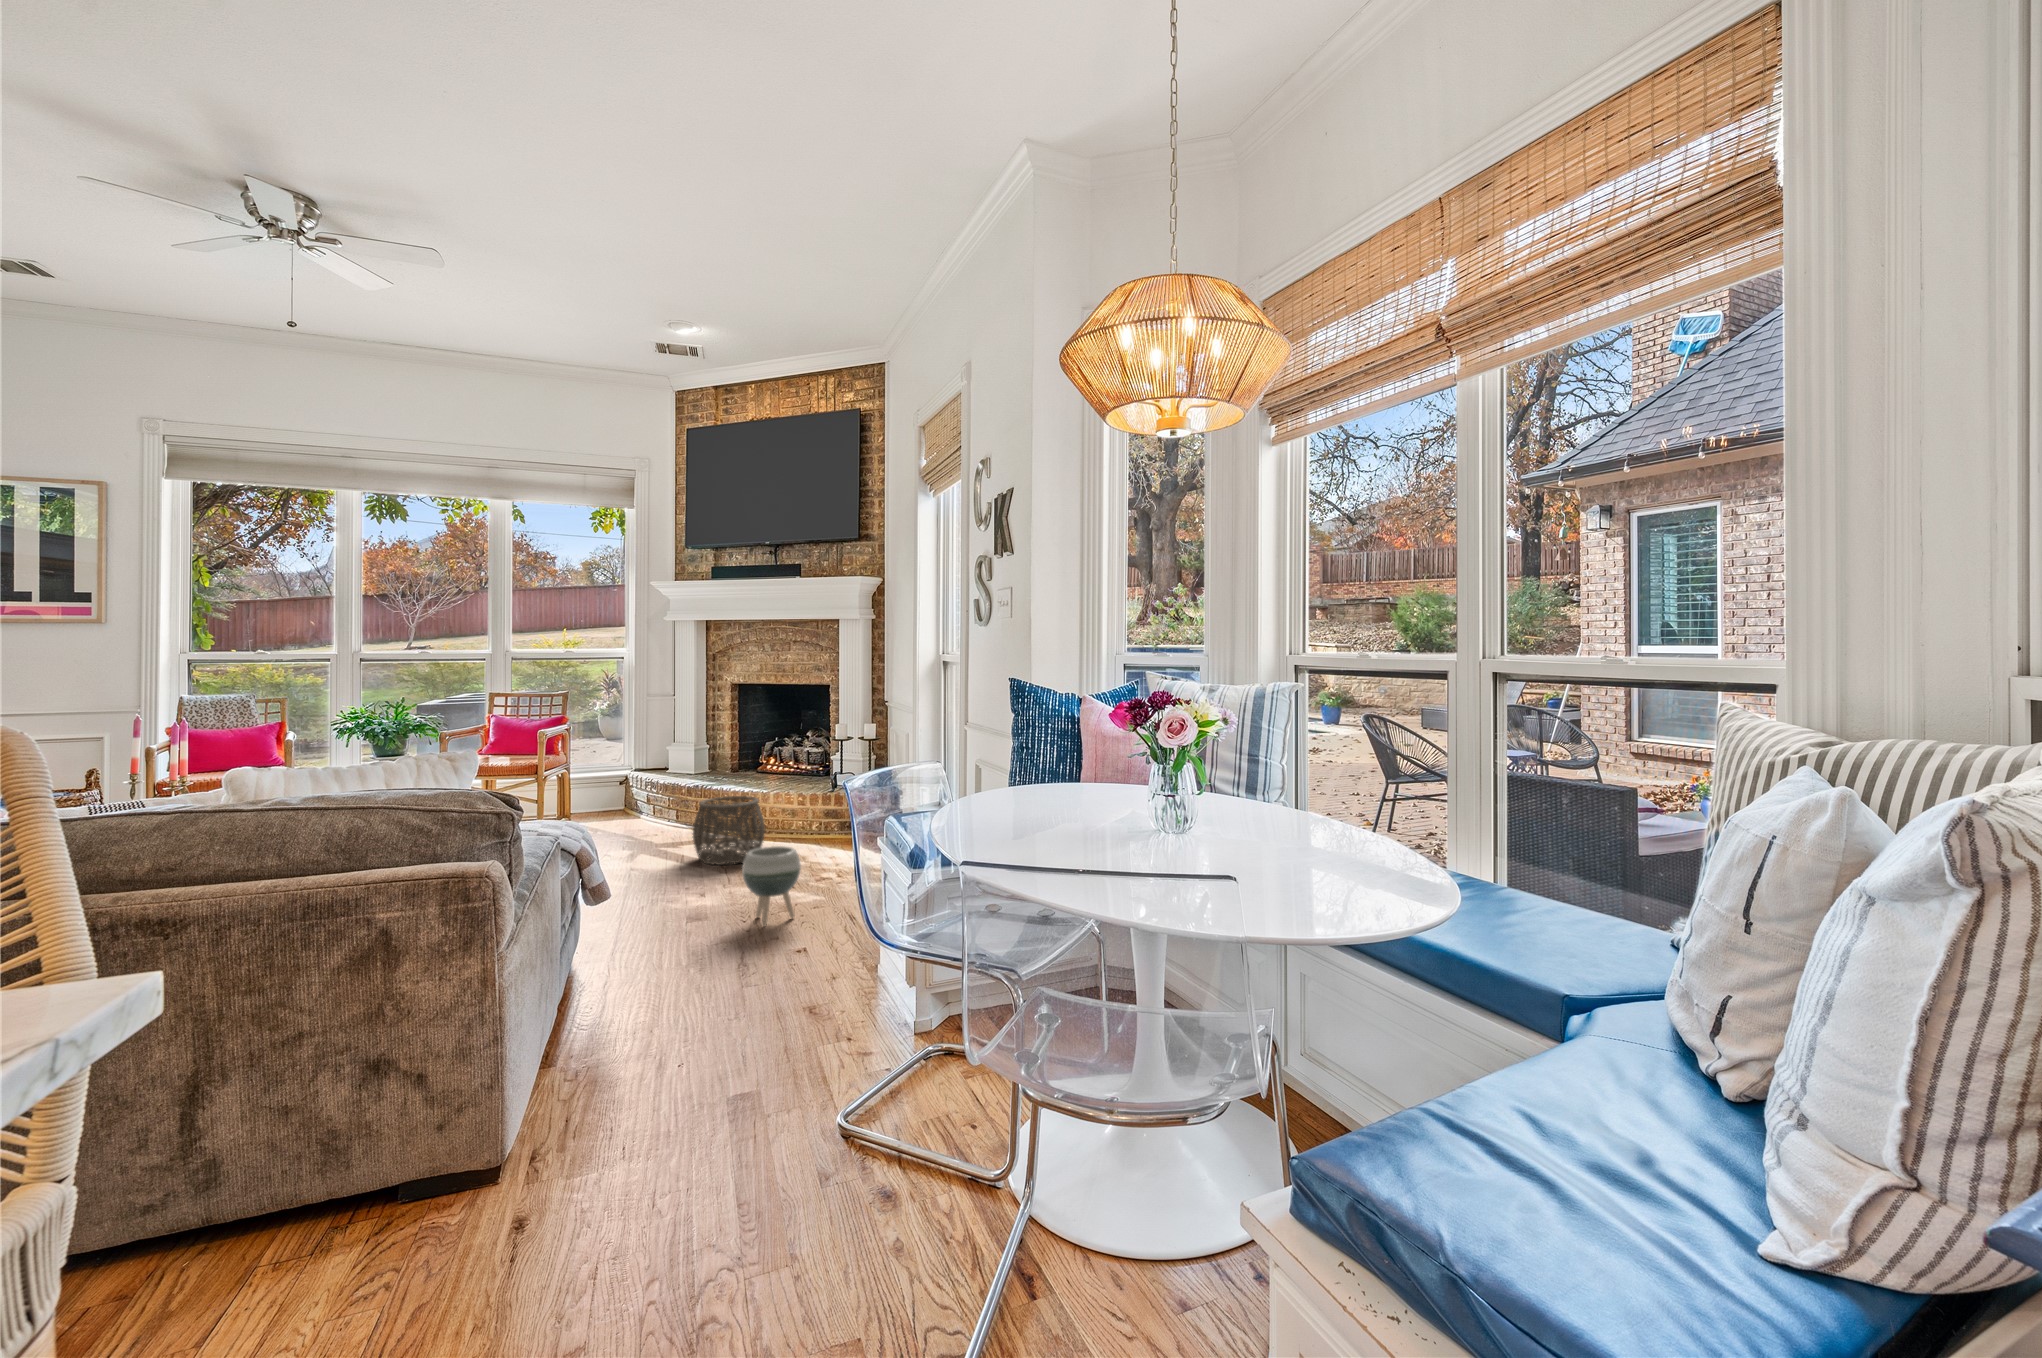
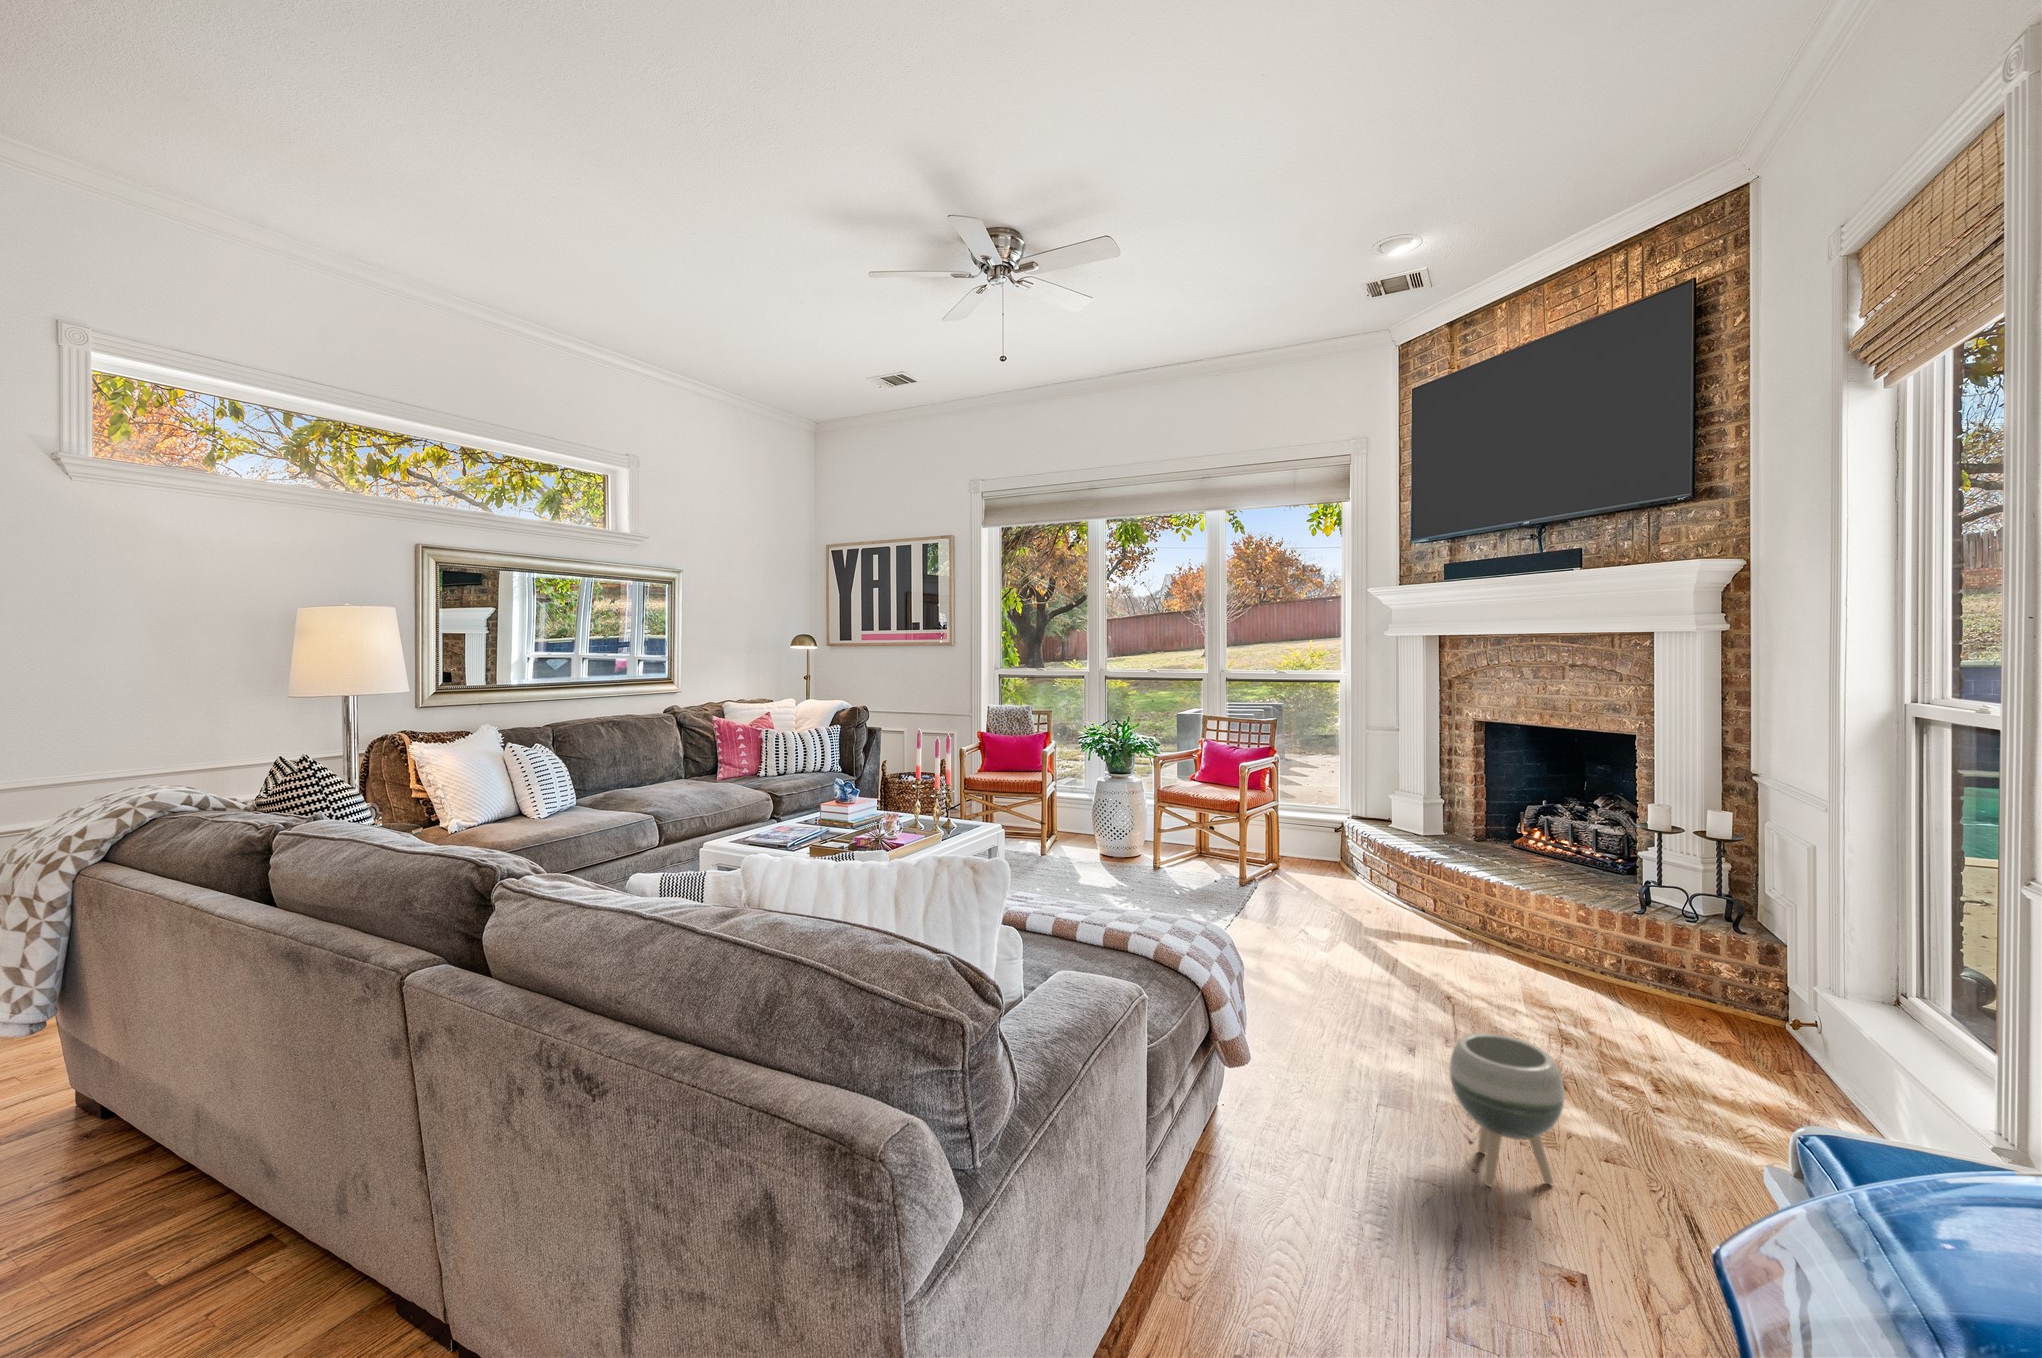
woven basket: present [693,796,765,865] -> none [1400,891,1516,1004]

